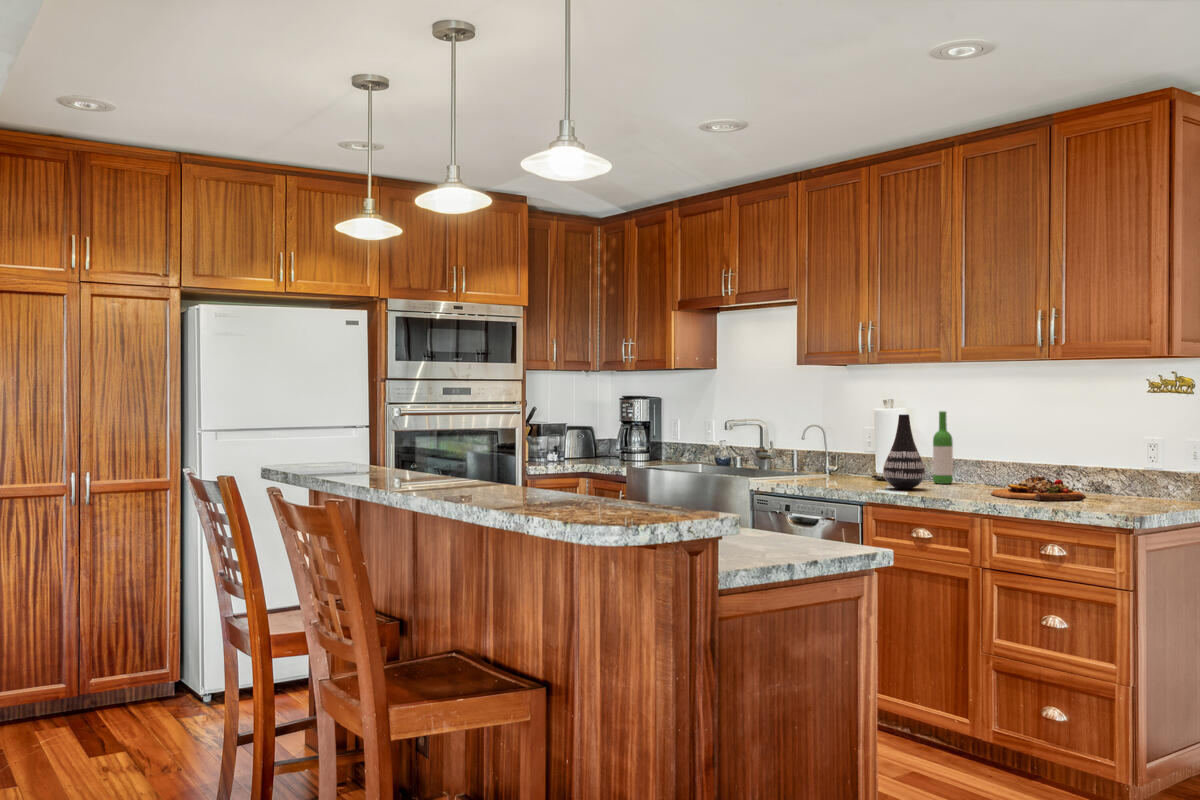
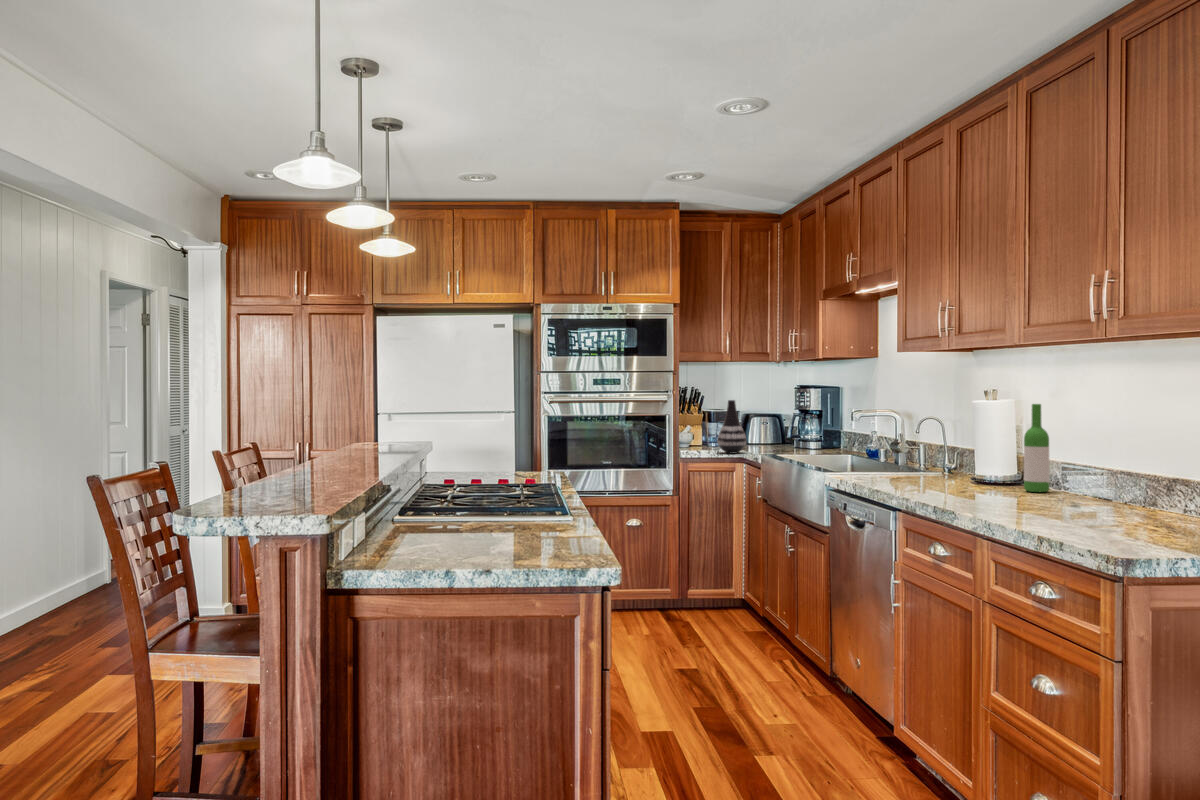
vase: present [883,414,925,490] -> present [718,400,746,454]
cutting board: present [991,476,1086,501] -> none [1034,490,1165,528]

